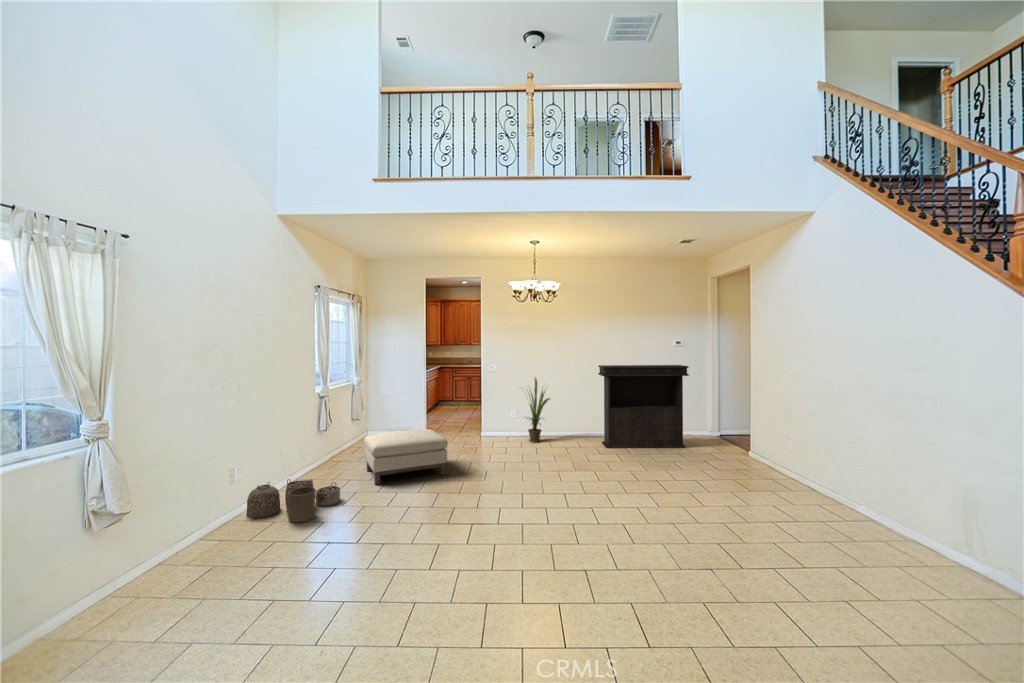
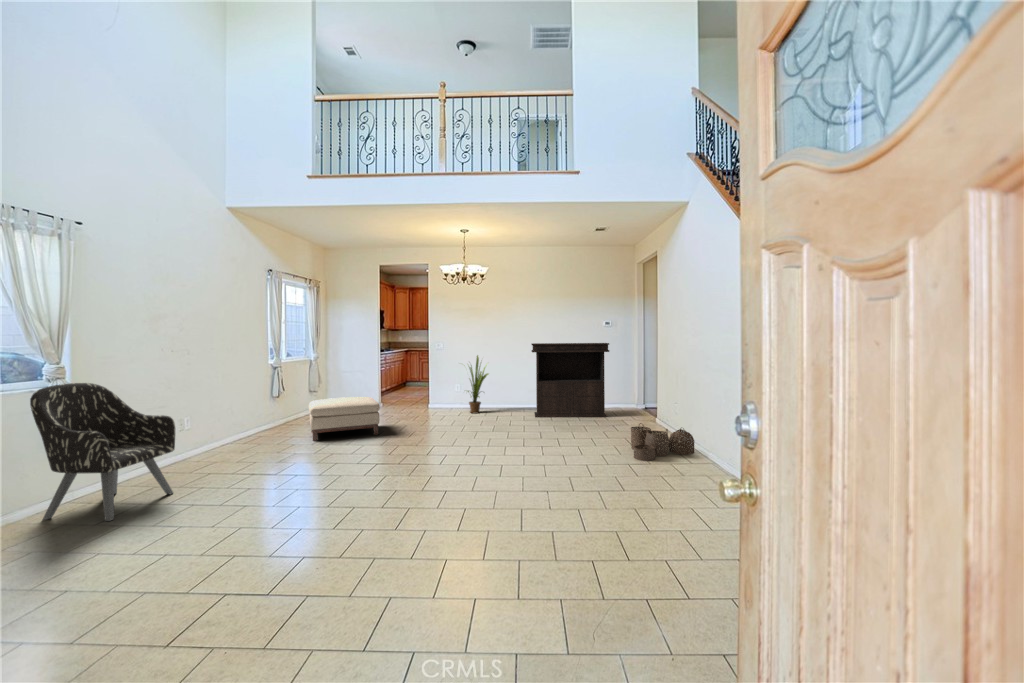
armchair: none [66,440,243,635] -> present [30,383,175,521]
woven basket: present [246,479,340,522] -> present [631,423,695,461]

